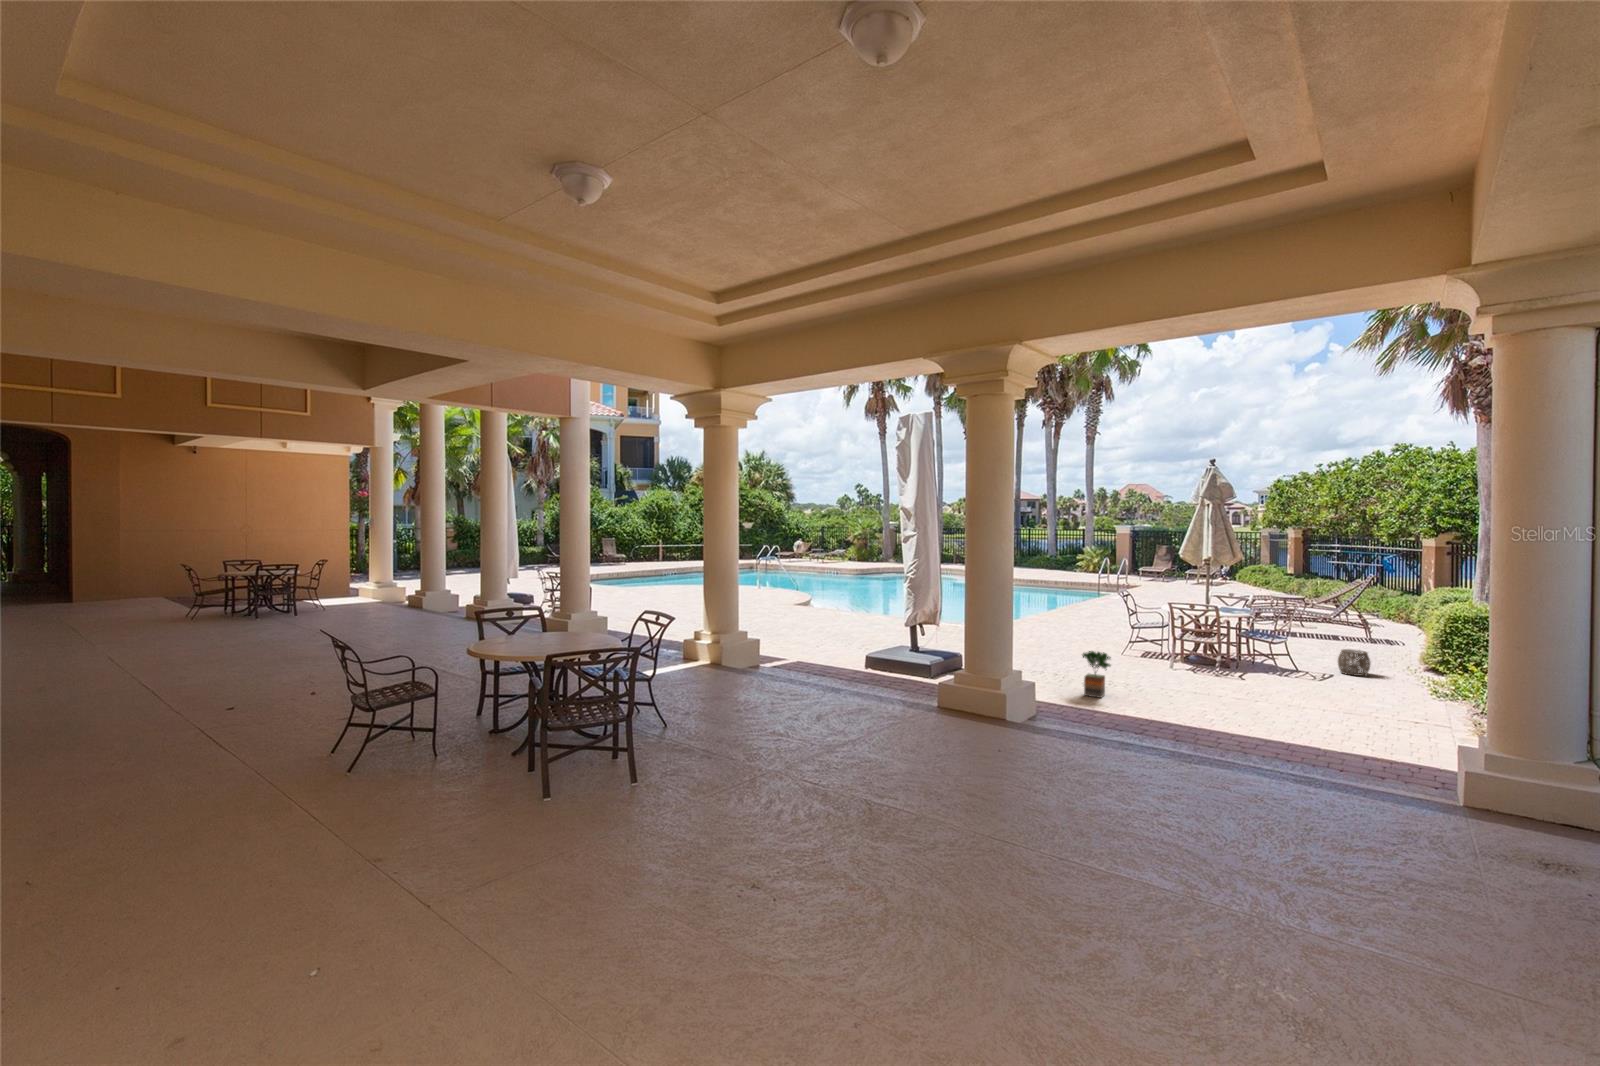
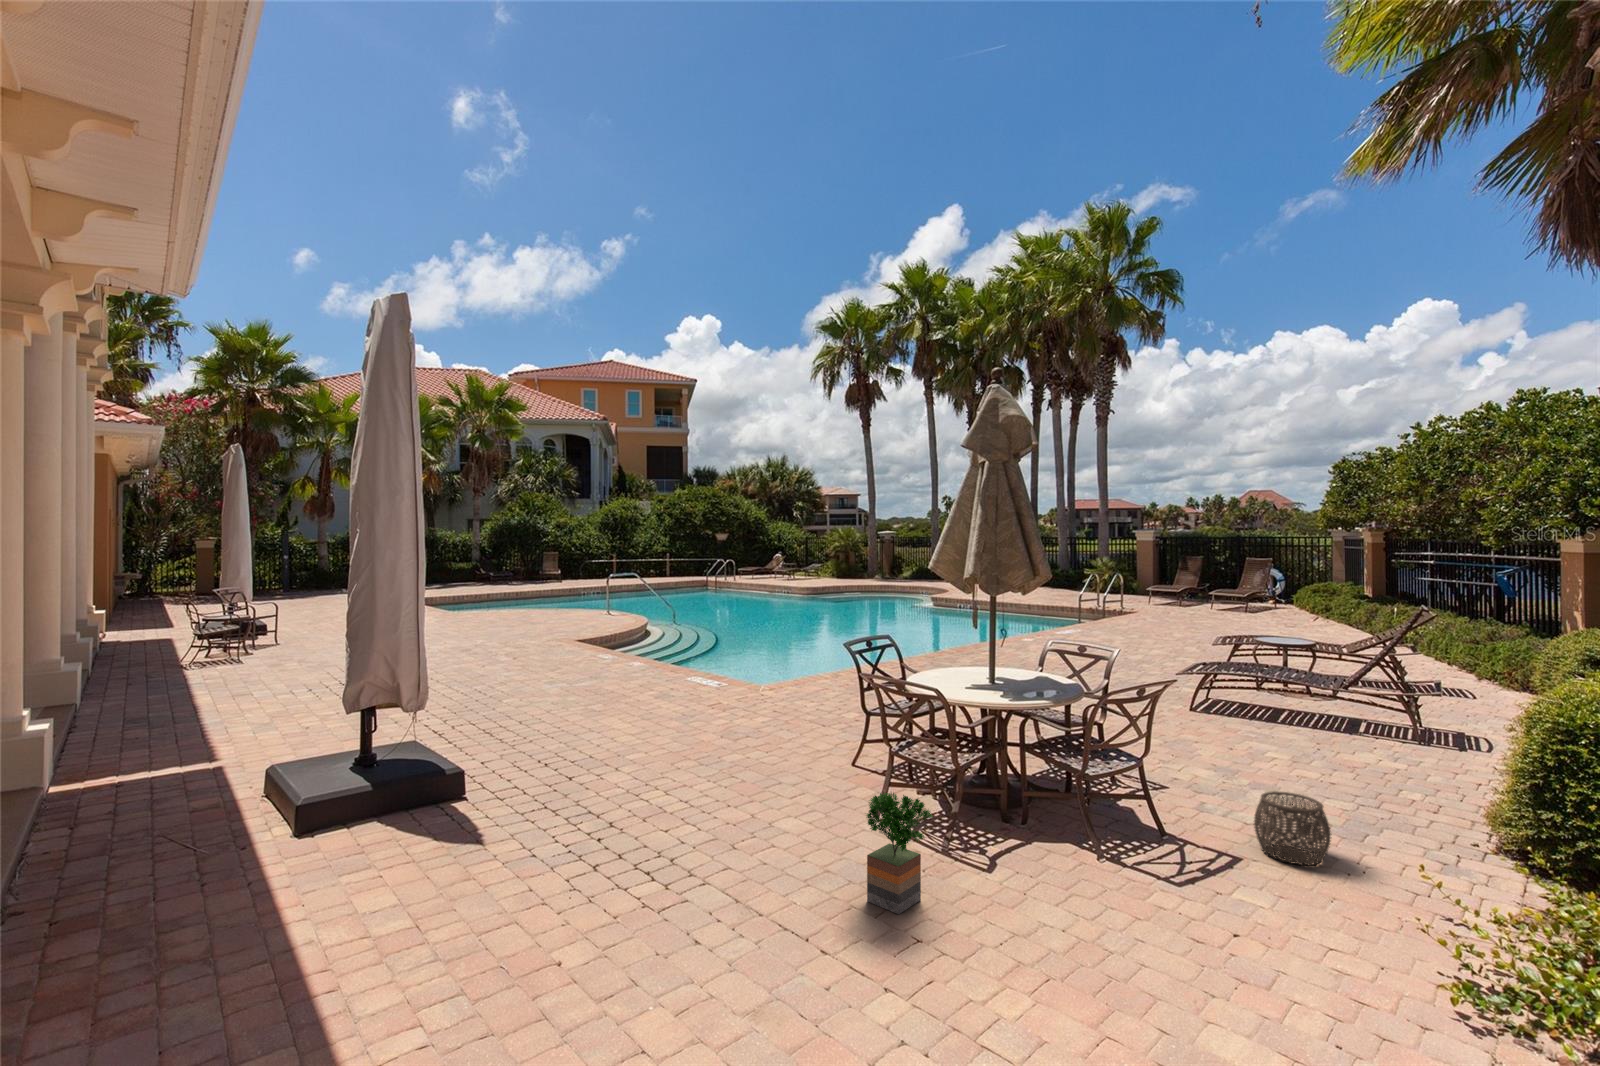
potted tree: present [1082,651,1111,698] -> present [866,793,933,914]

